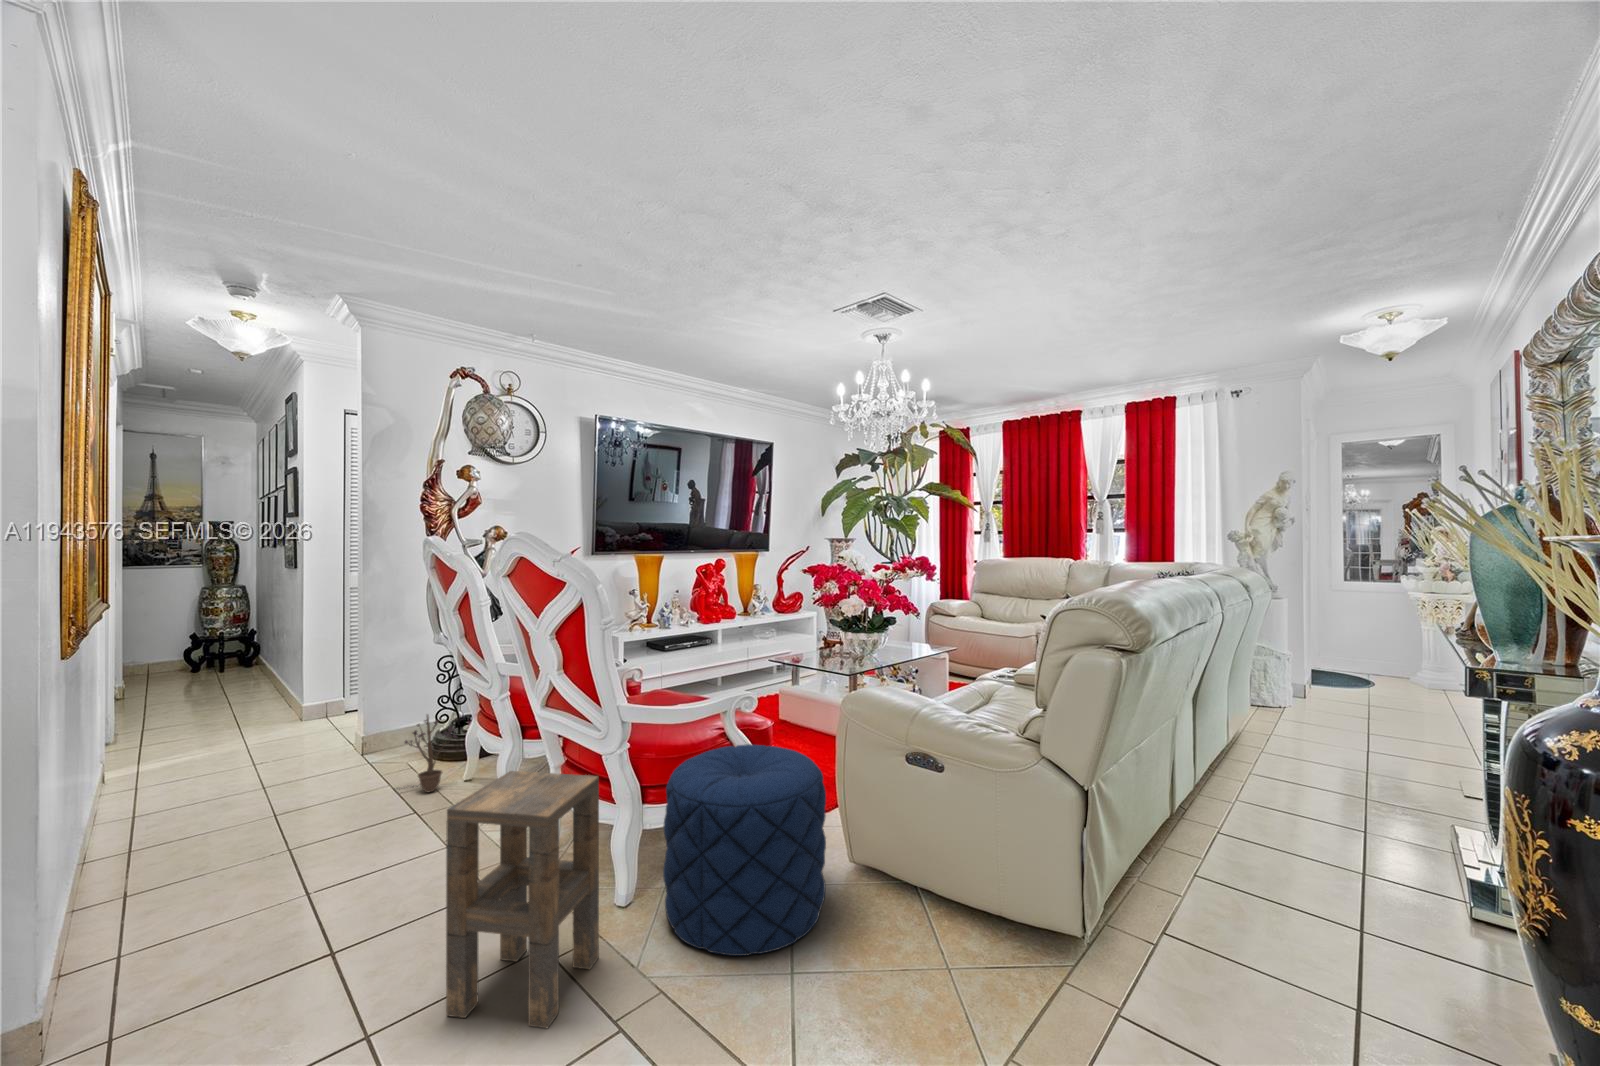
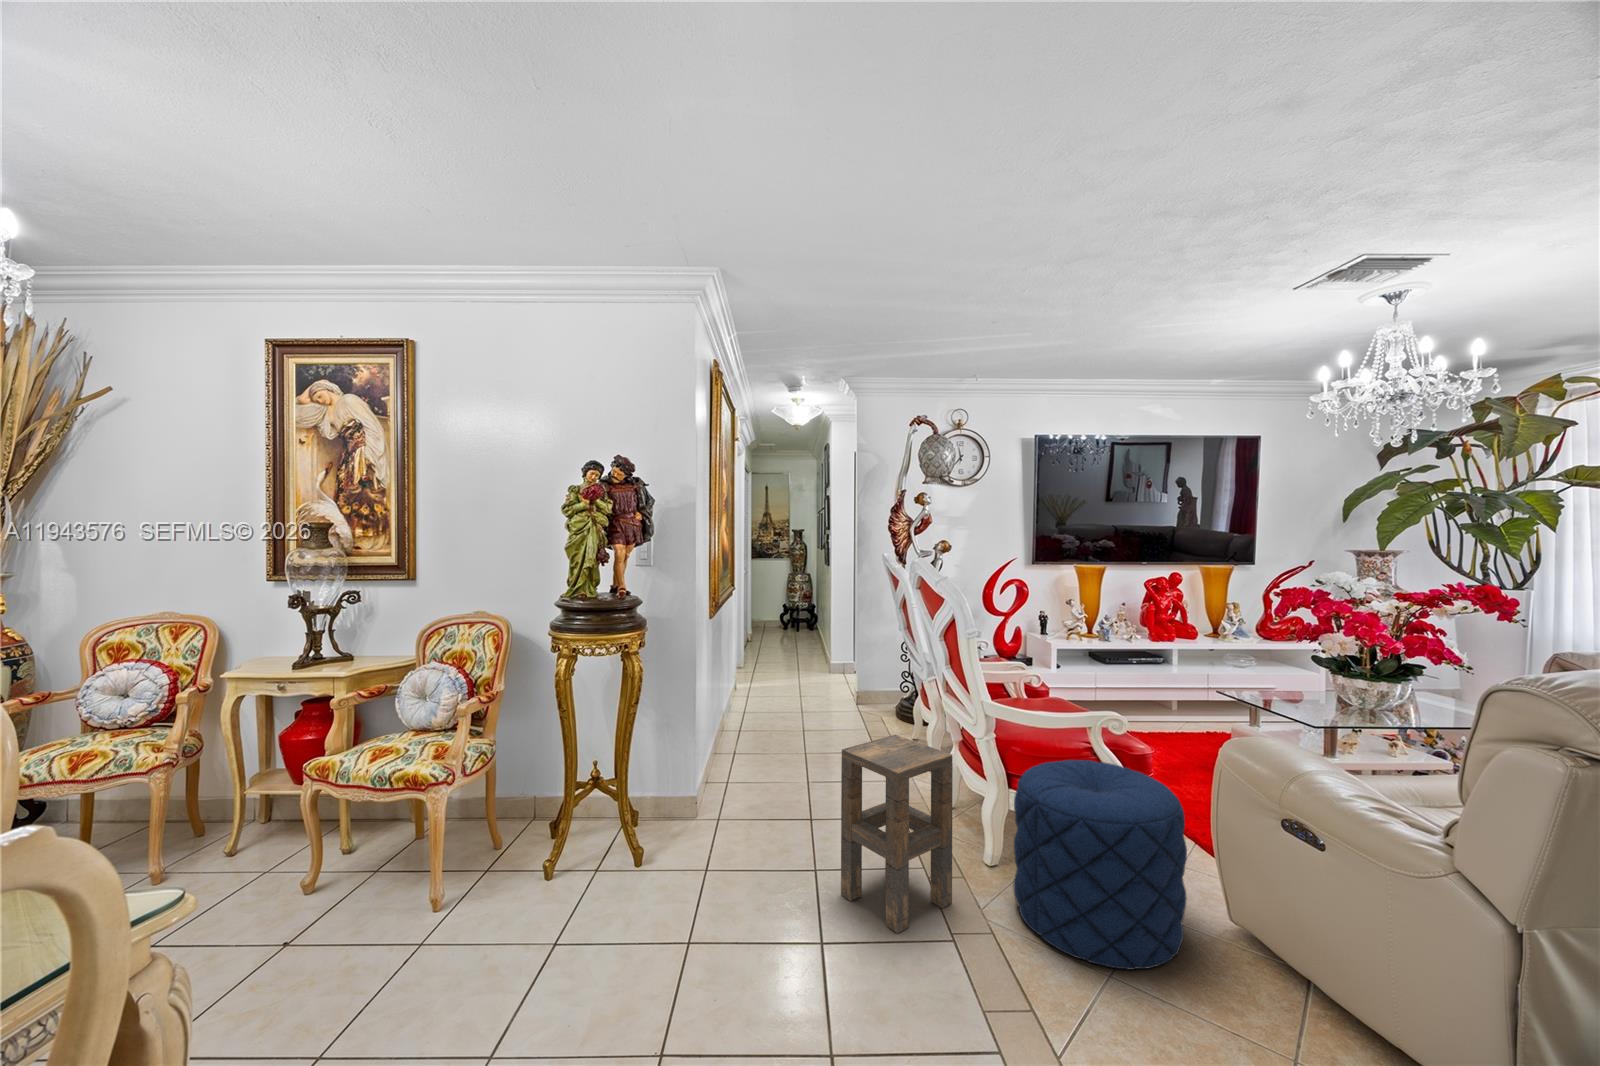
decorative plant: present [394,715,457,792] -> none [862,683,903,742]

